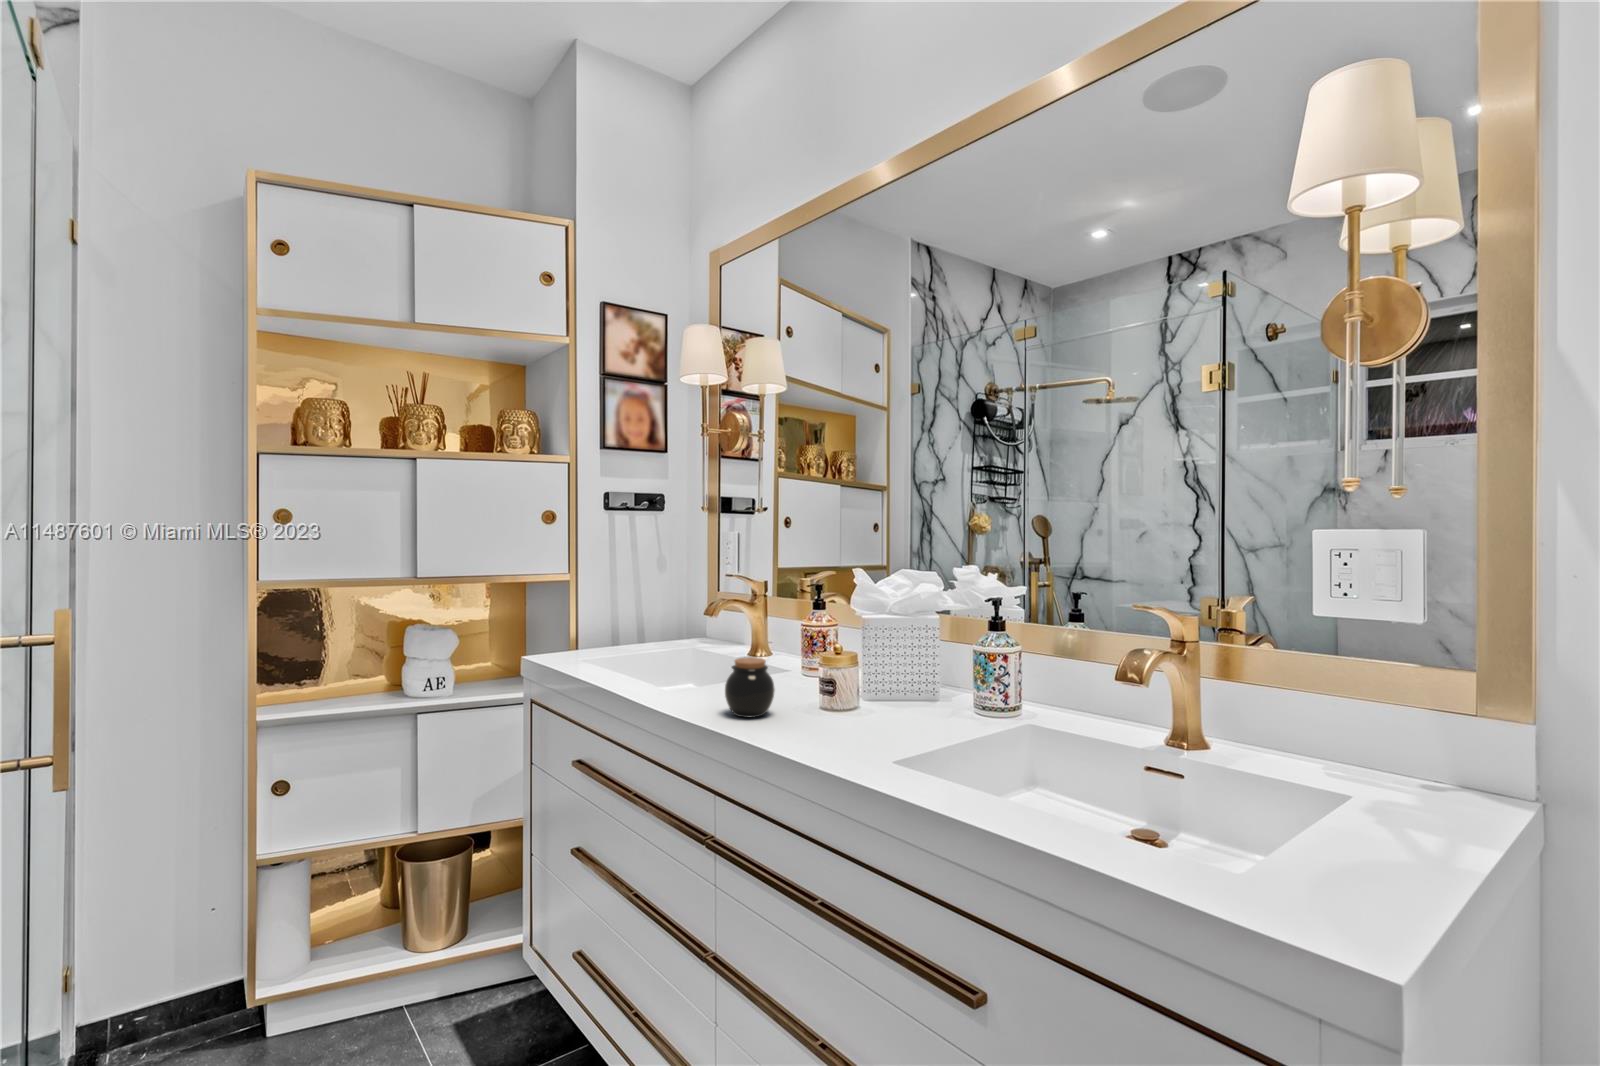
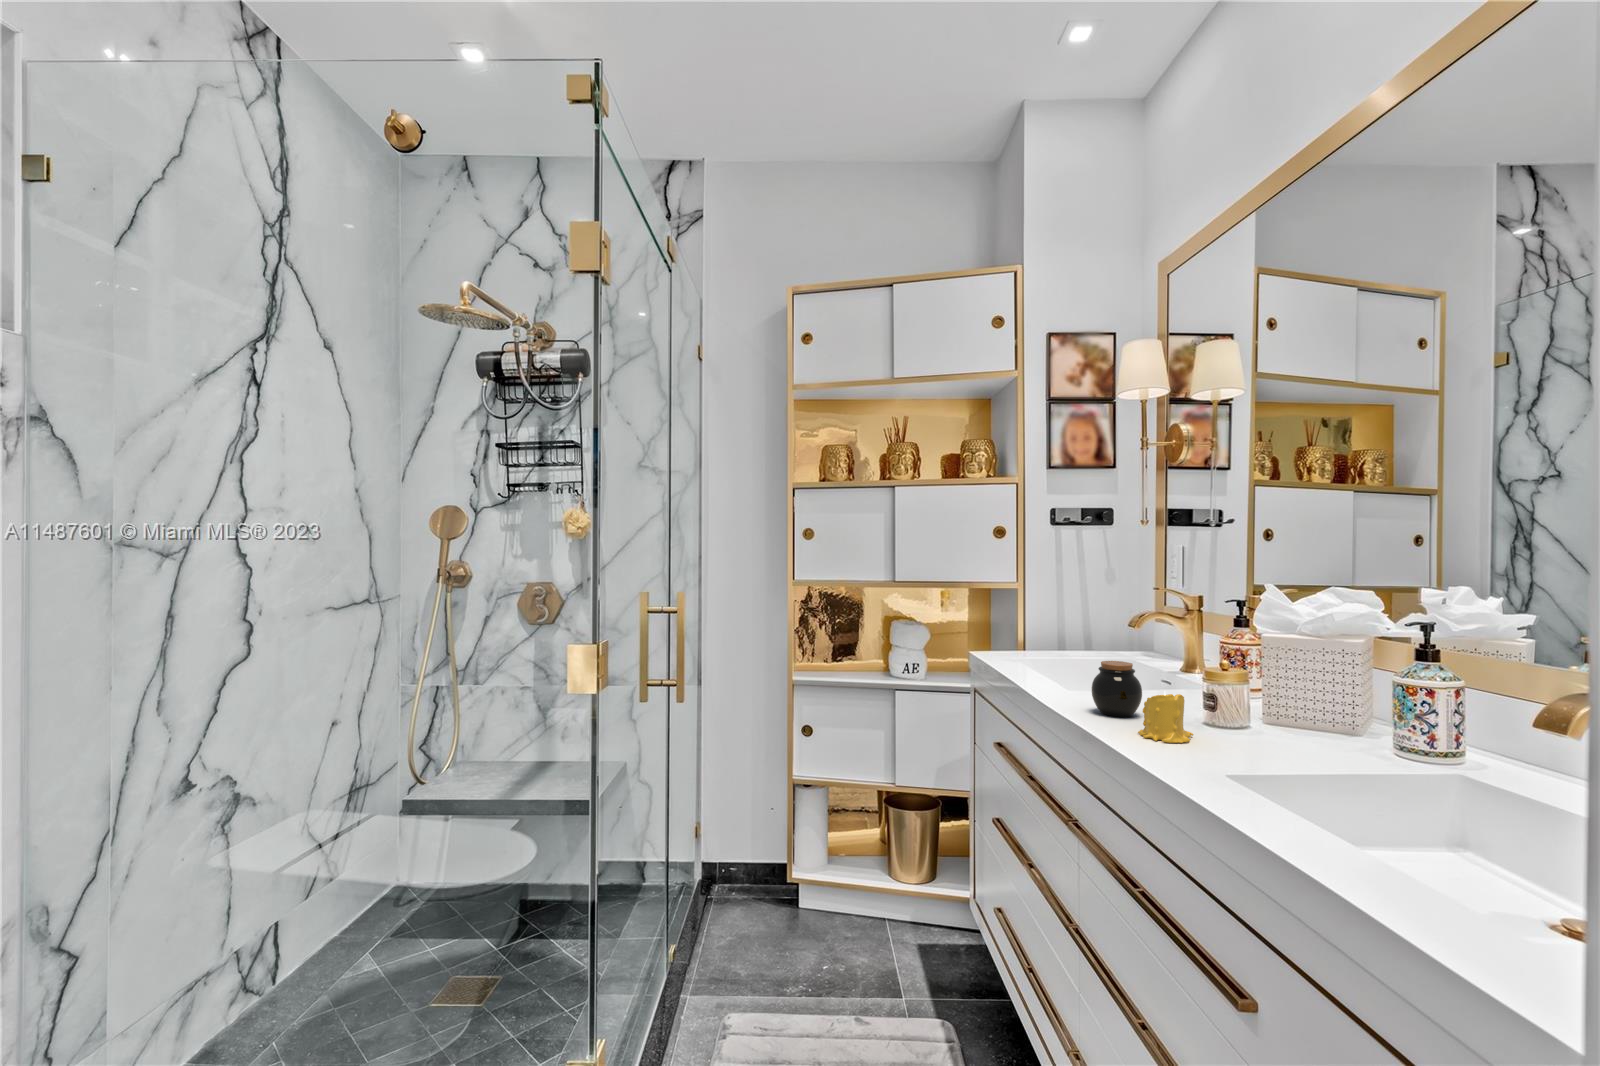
candle: none [793,684,844,741] -> present [1138,691,1194,743]

